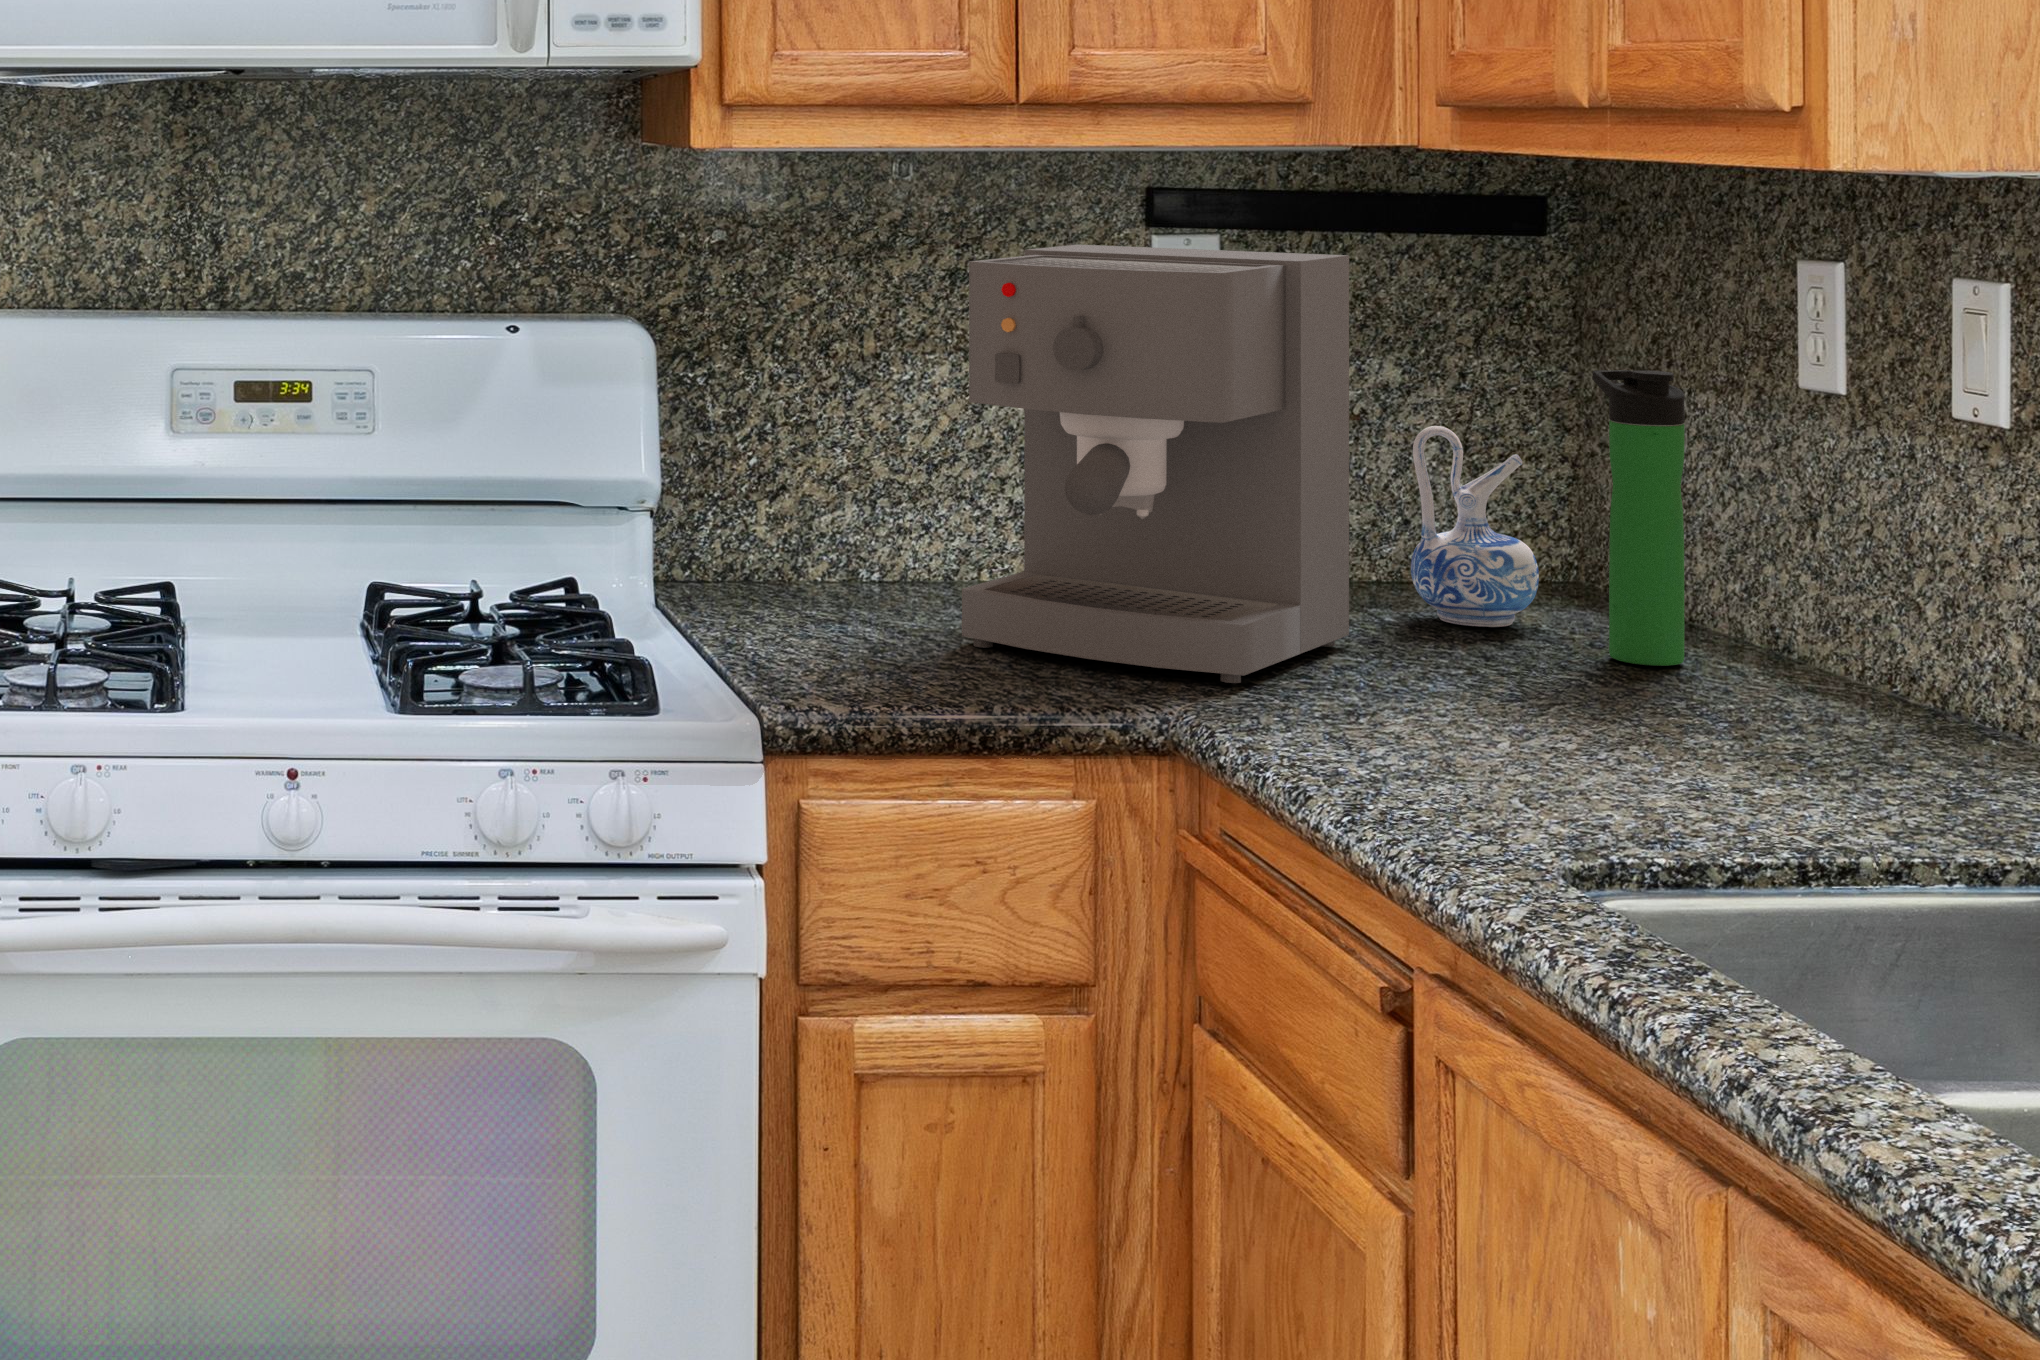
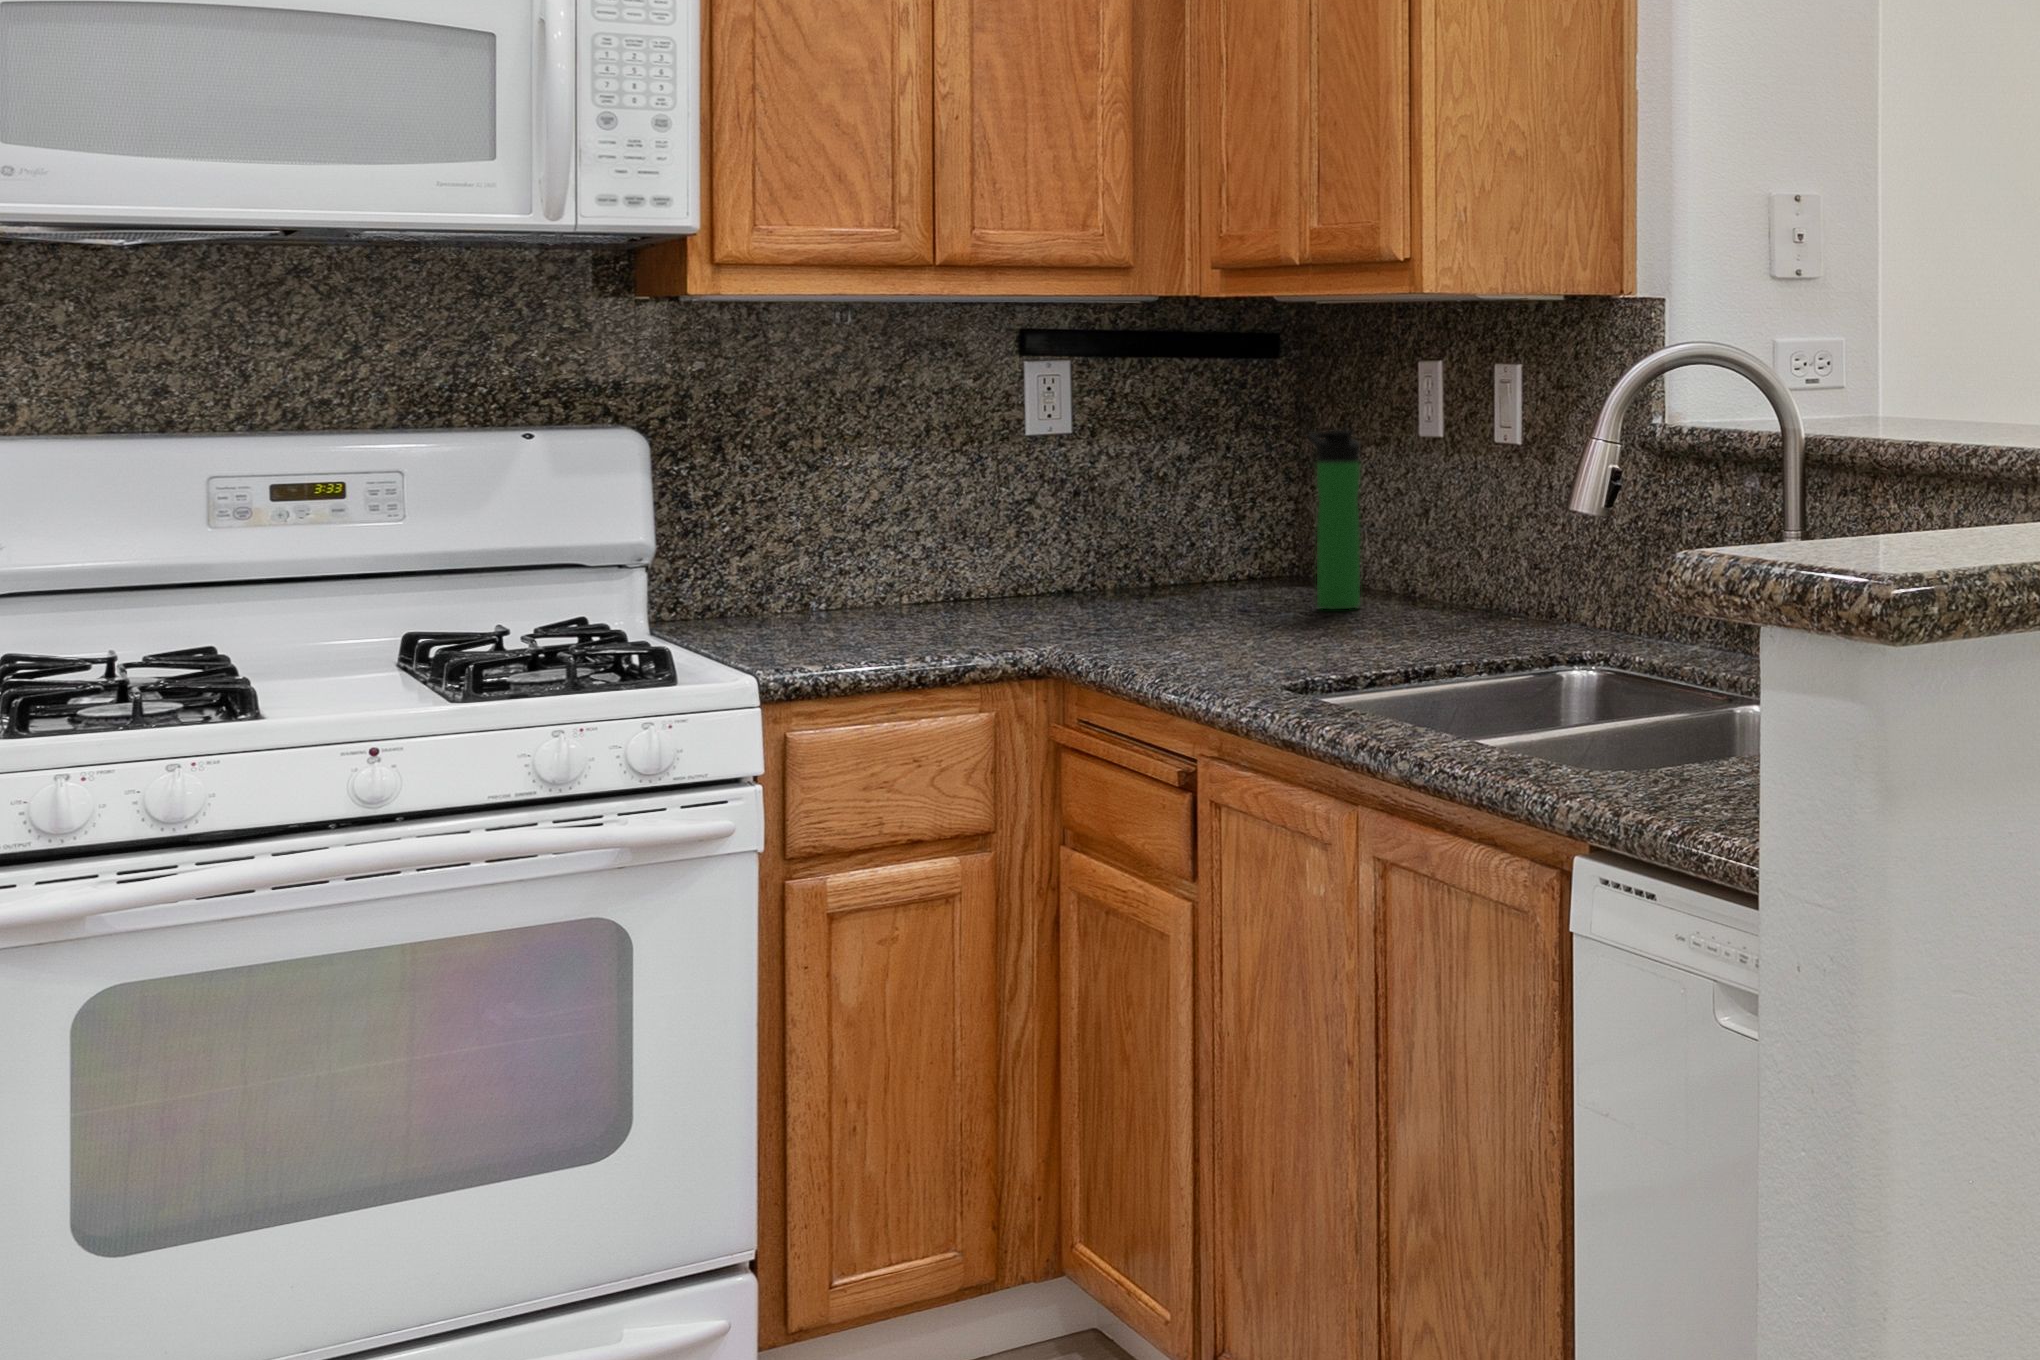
coffee maker: present [962,245,1349,683] -> none [896,364,1159,636]
ceramic pitcher: present [1411,426,1539,627] -> none [1199,476,1277,602]

